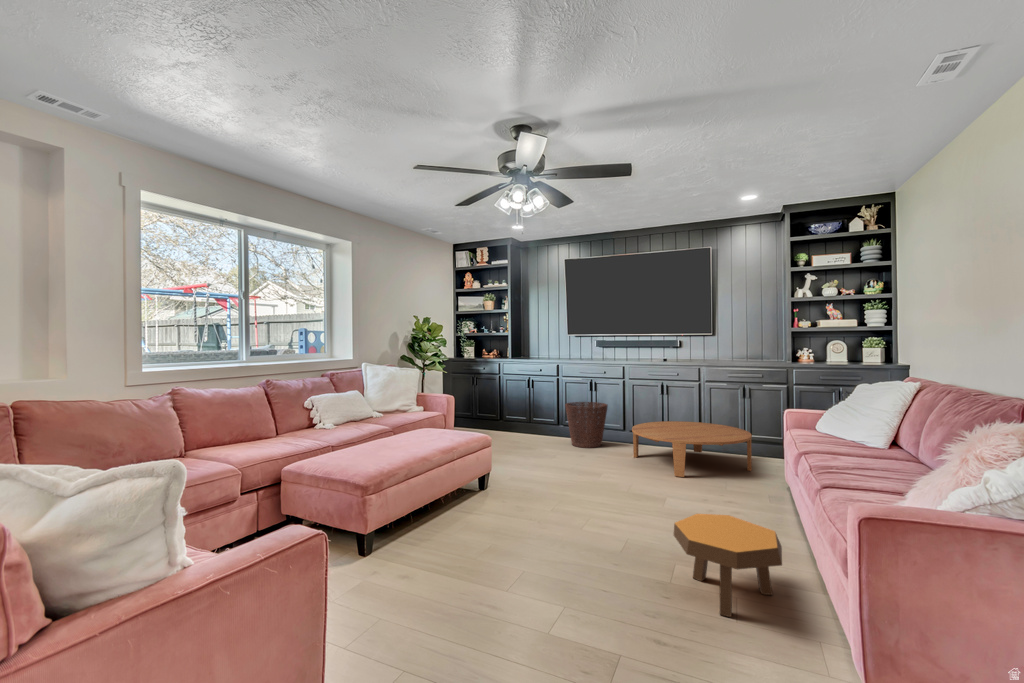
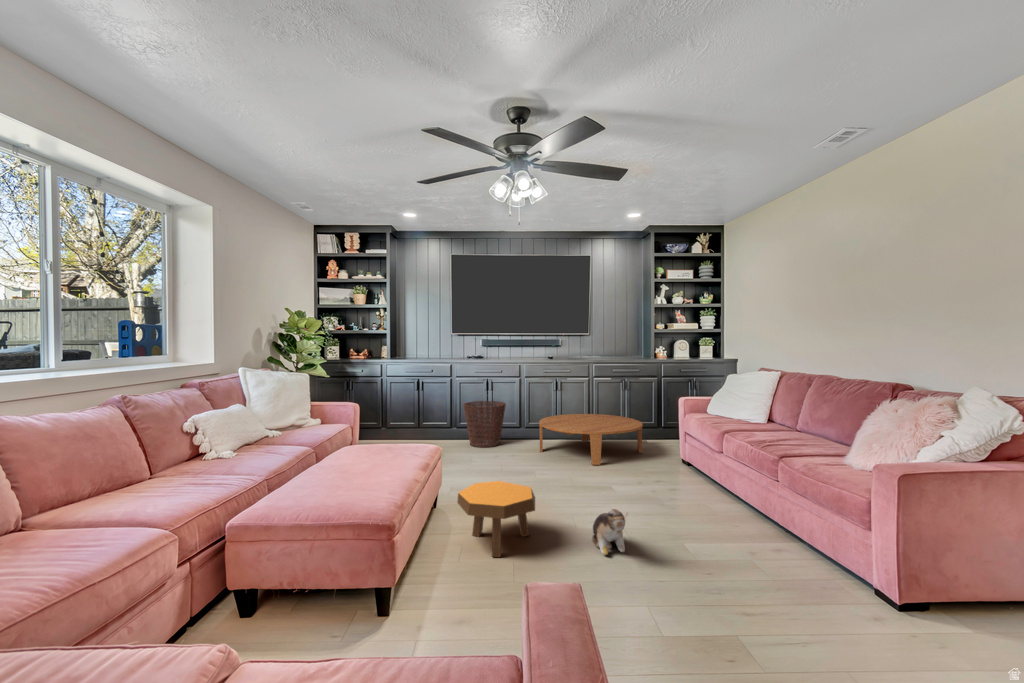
plush toy: none [579,512,614,559] -> present [593,509,627,555]
footstool: present [674,514,782,617] -> present [457,481,535,557]

